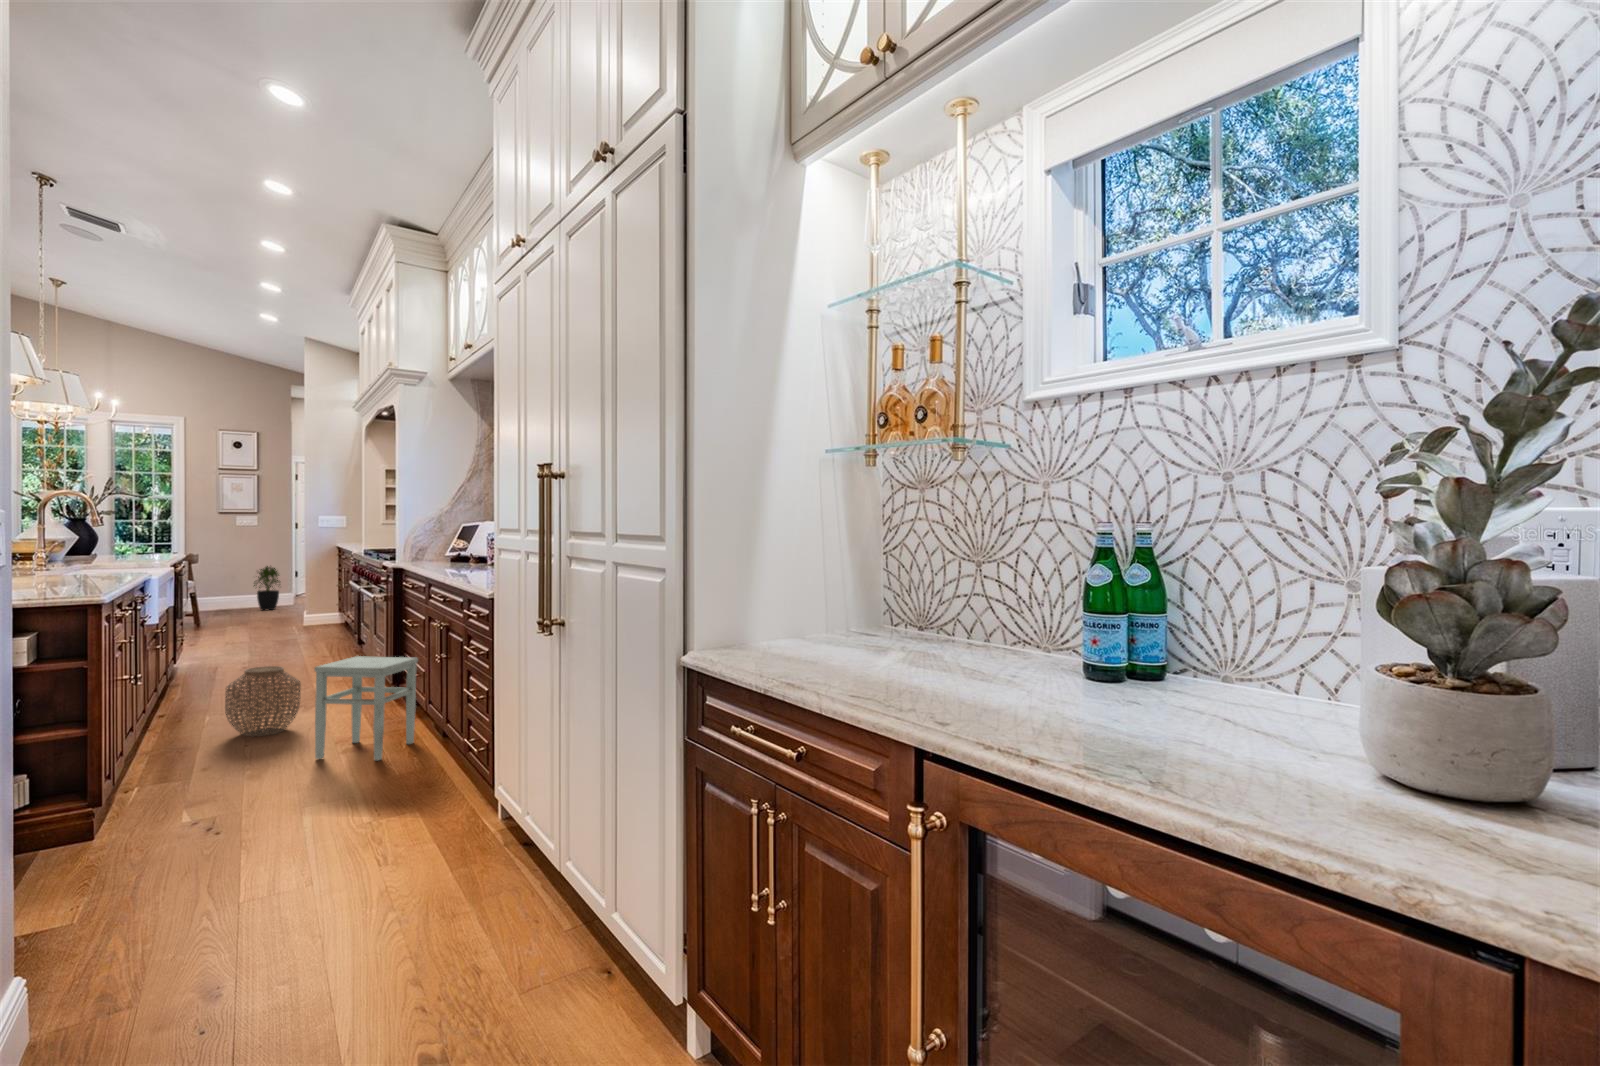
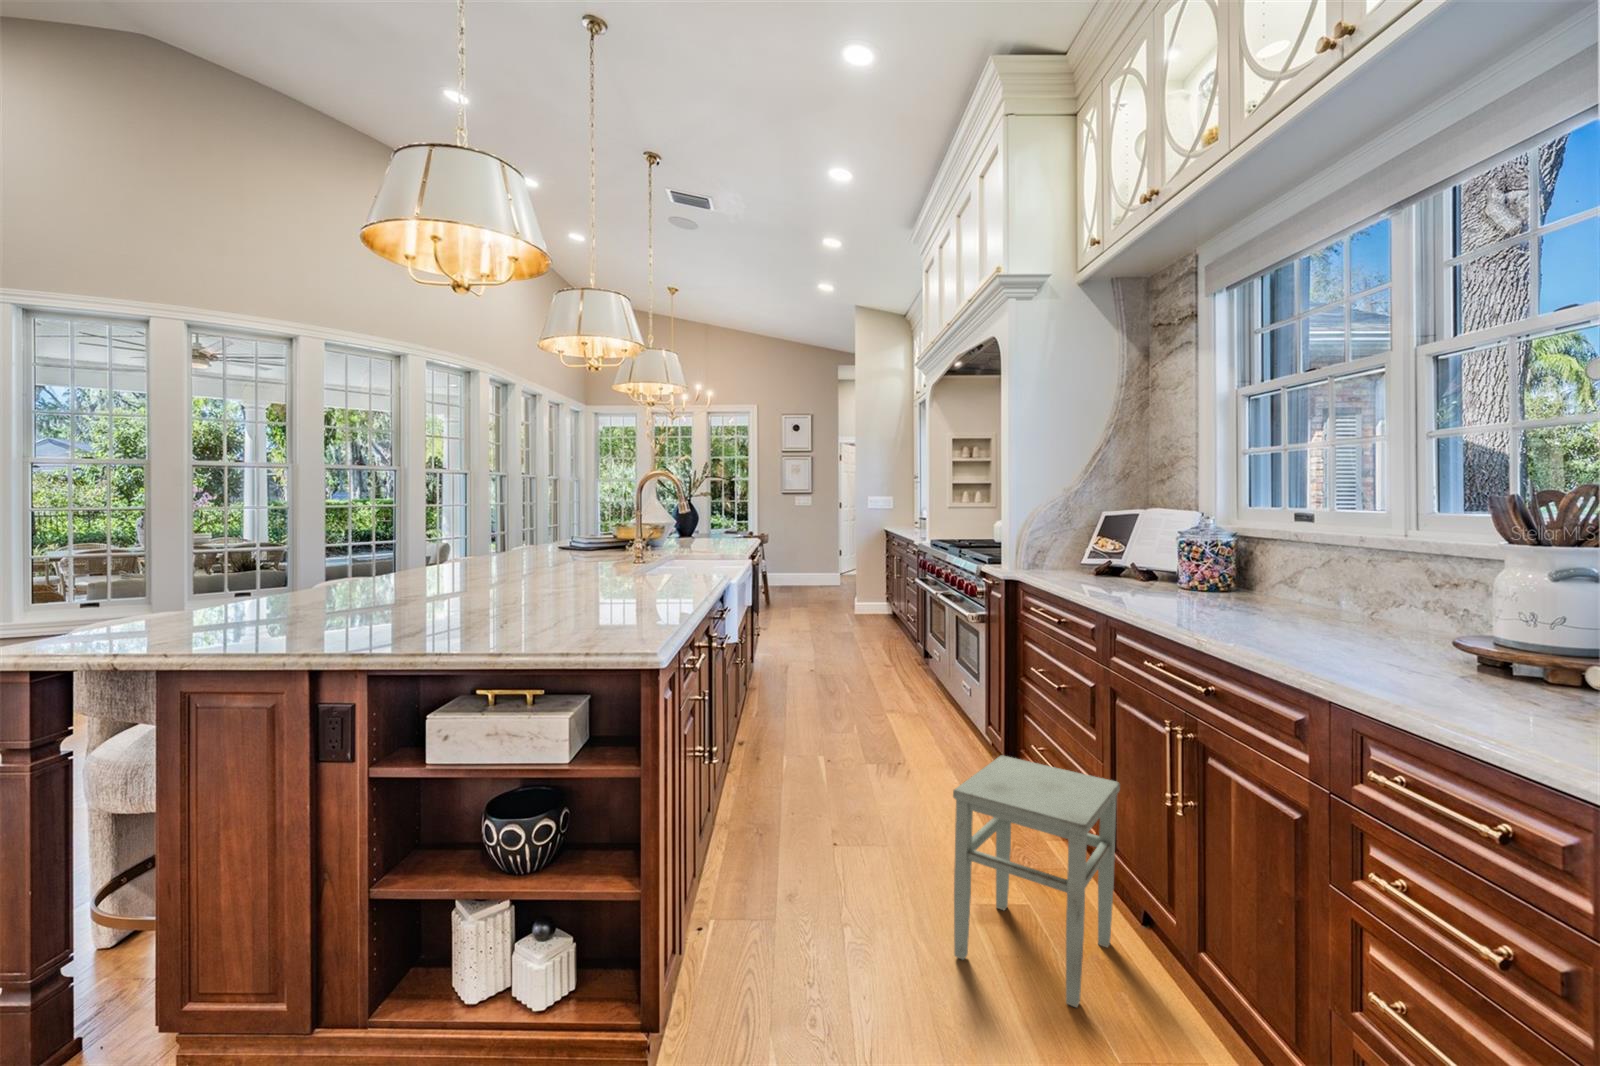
potted plant: present [254,566,280,610] -> none [807,545,832,588]
woven basket: present [225,666,300,736] -> none [811,729,903,841]

